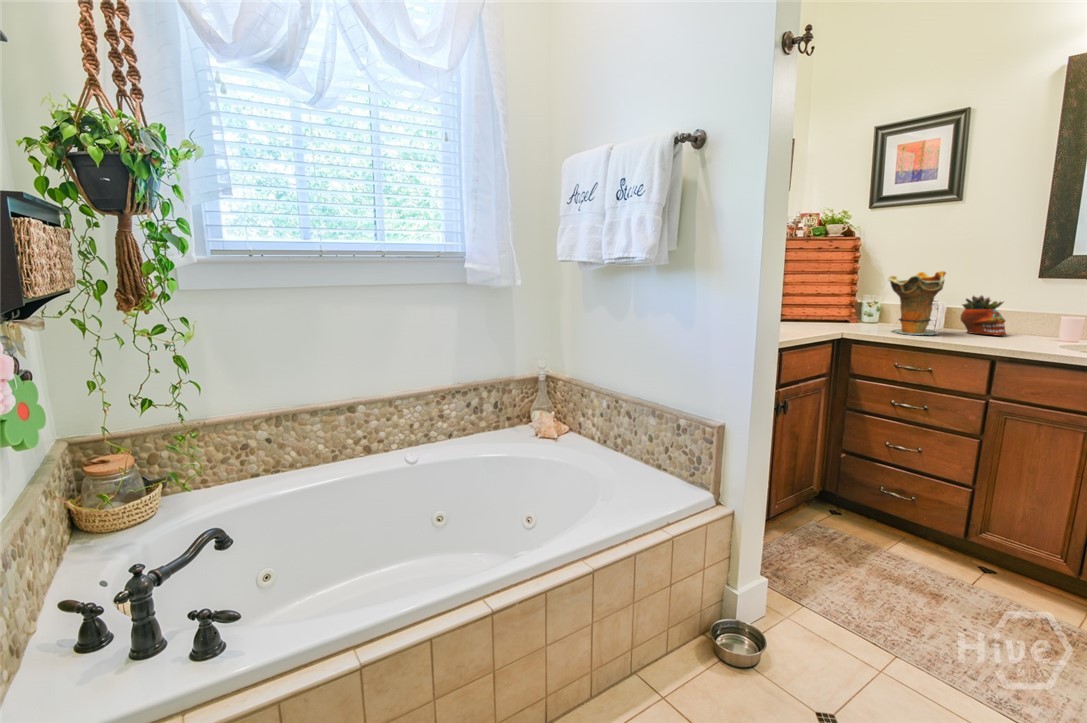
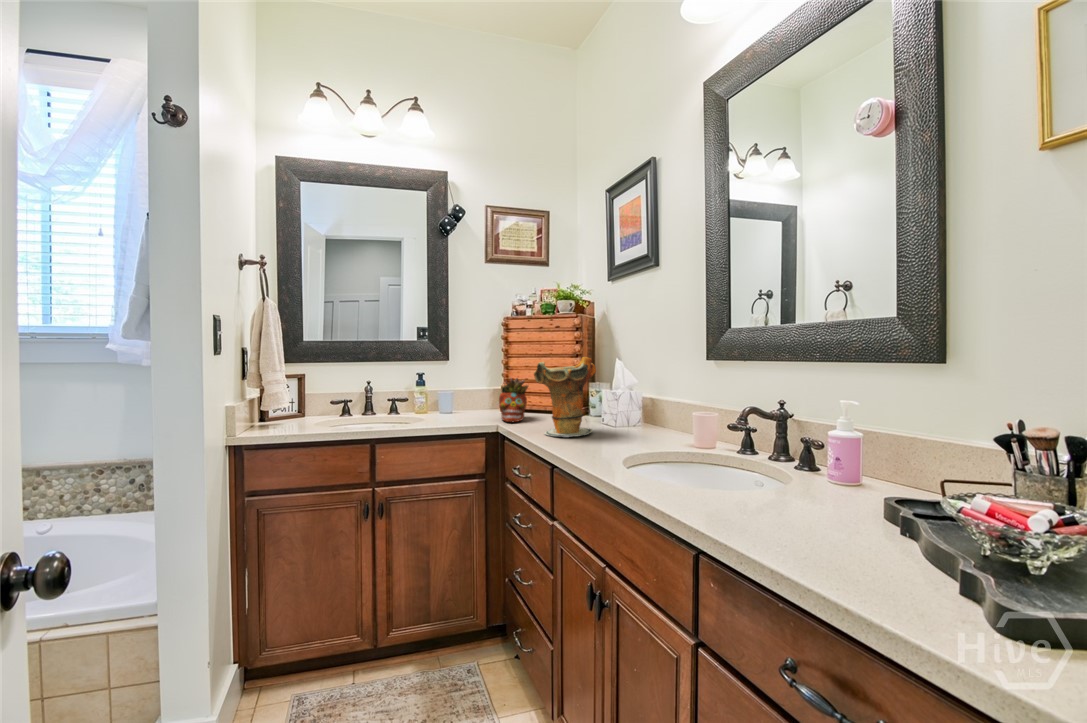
succulent planter: present [961,295,1006,336] -> present [499,378,528,422]

